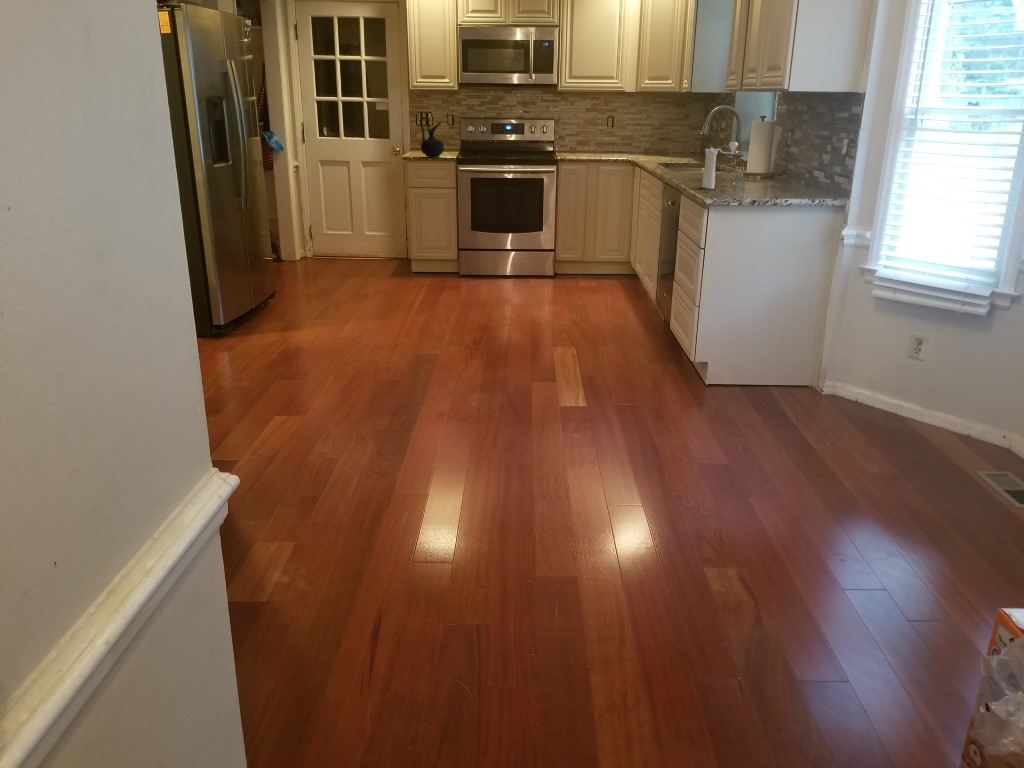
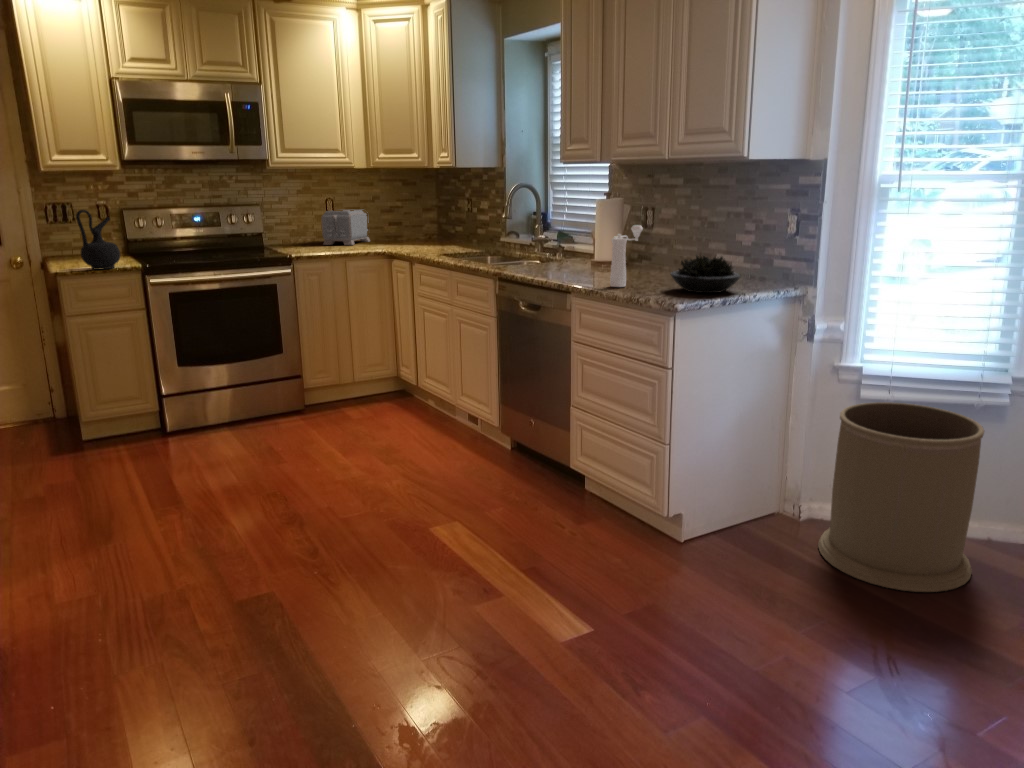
toaster: none [601,126,644,155] -> present [321,210,370,245]
succulent plant: none [732,166,788,196] -> present [671,255,741,293]
trash can: none [793,298,928,444] -> present [818,402,984,592]

